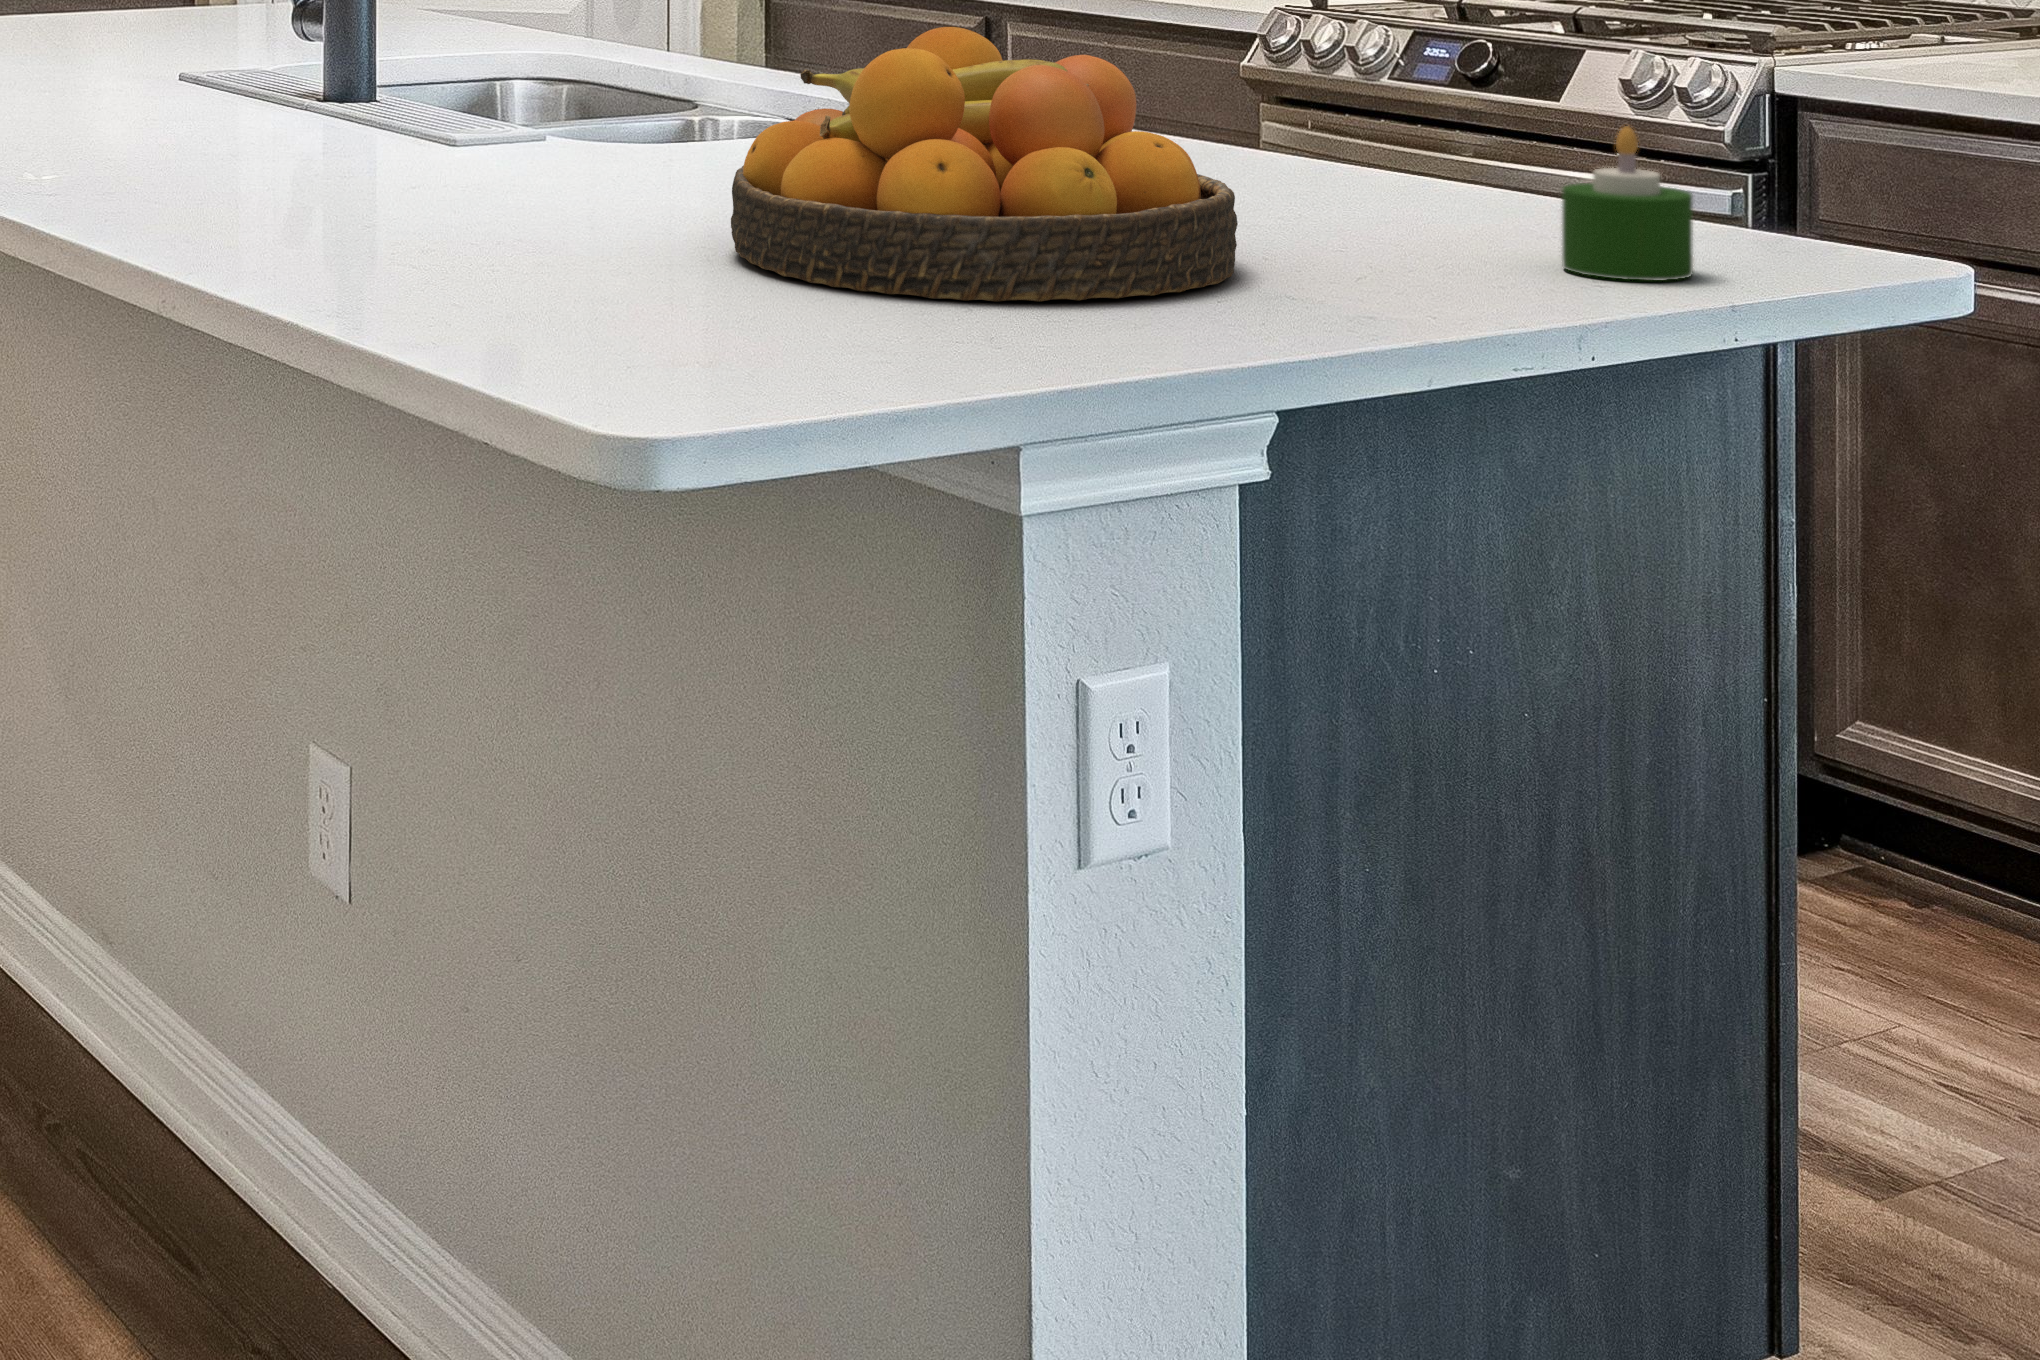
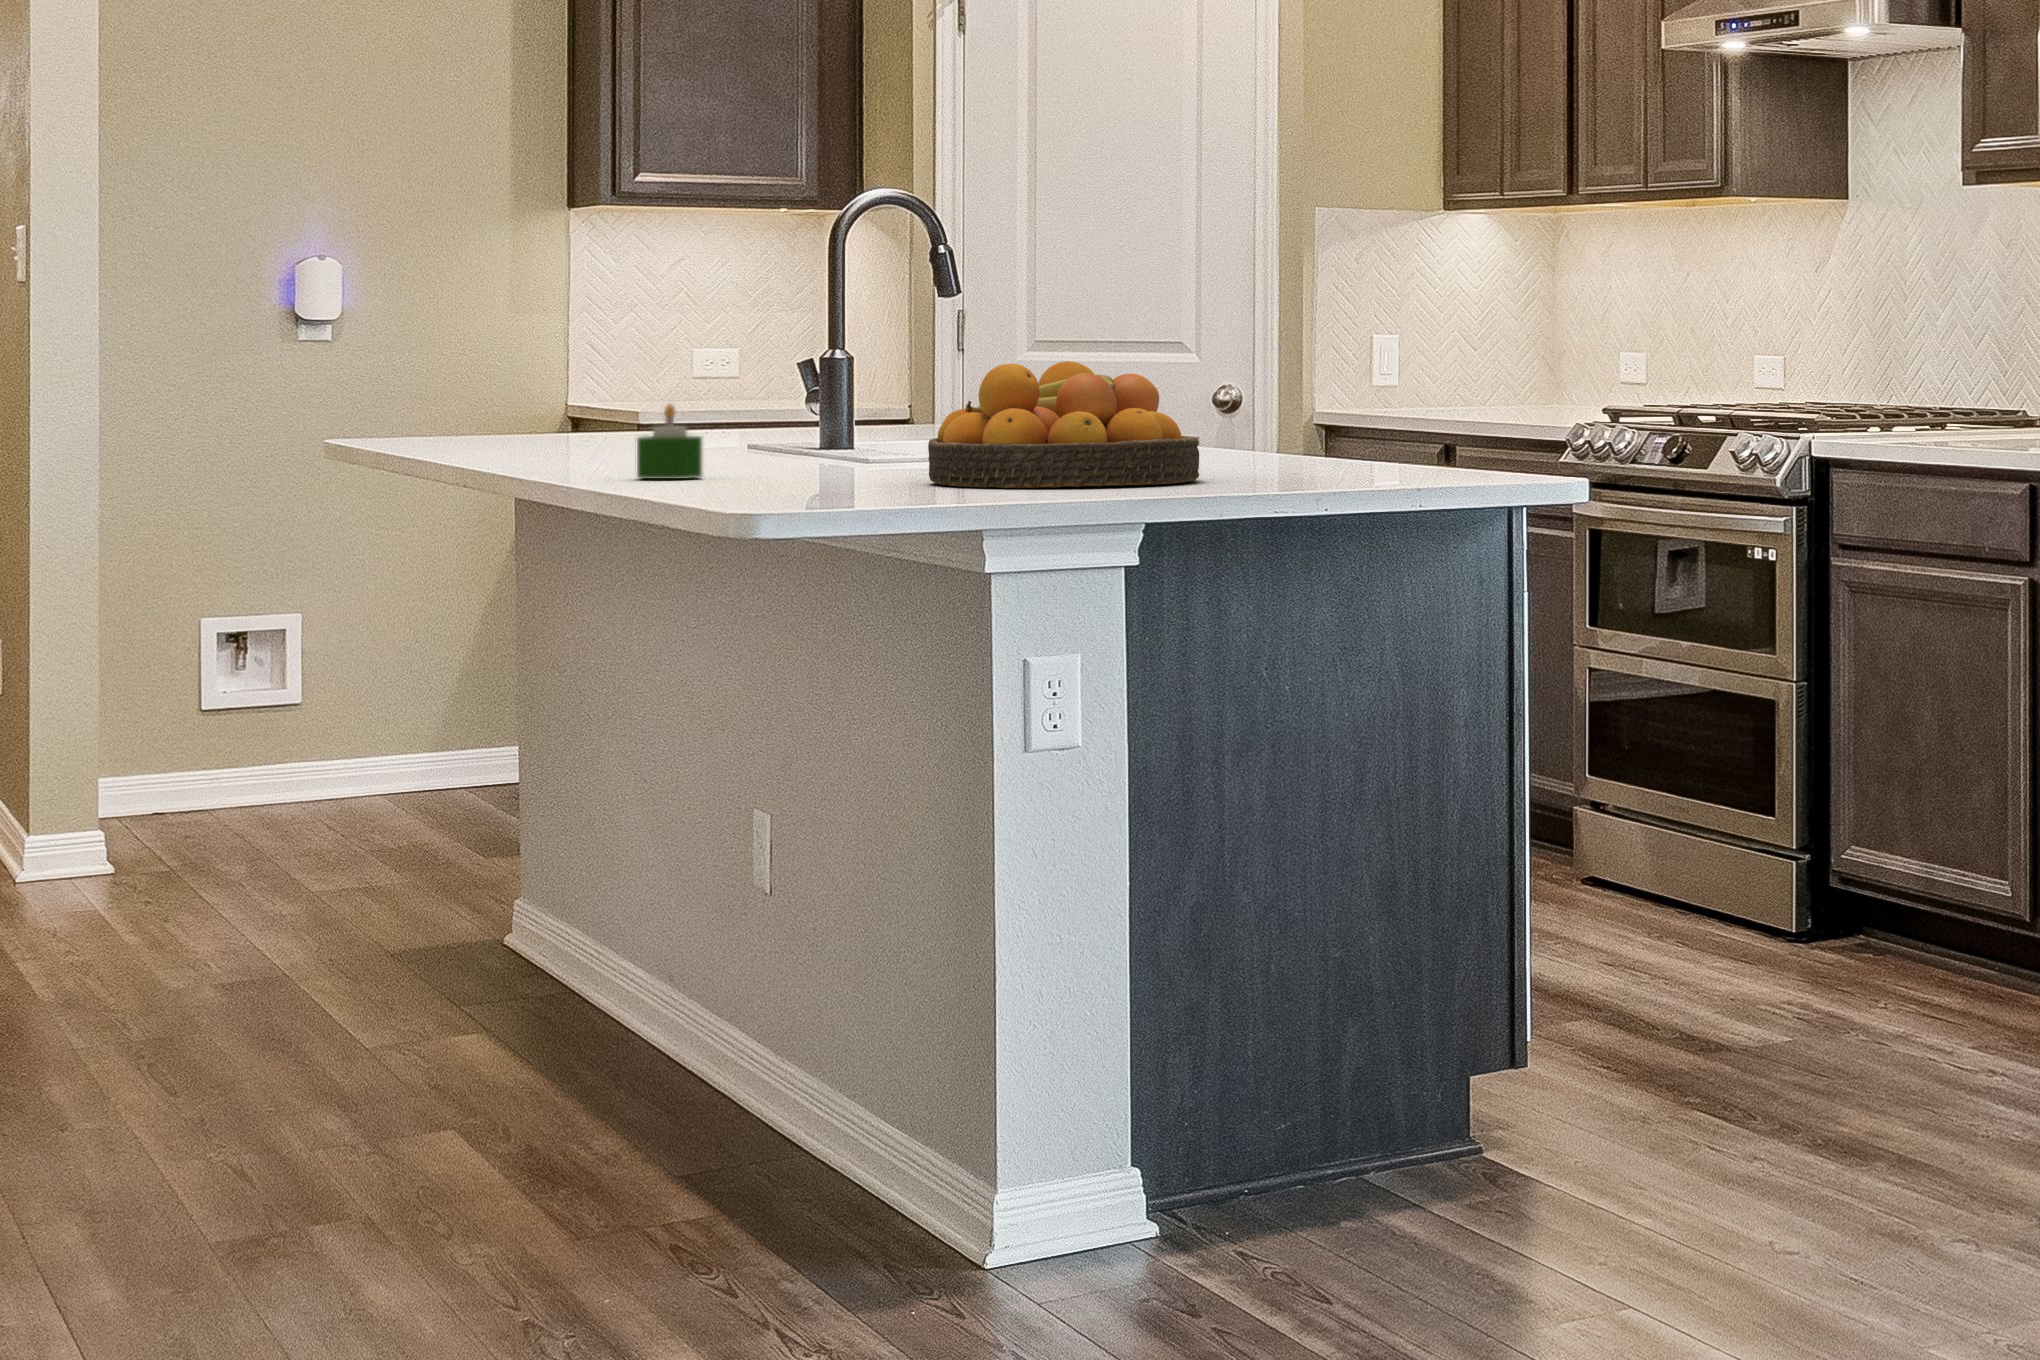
candle: present [1562,127,1693,280] -> present [637,404,702,479]

